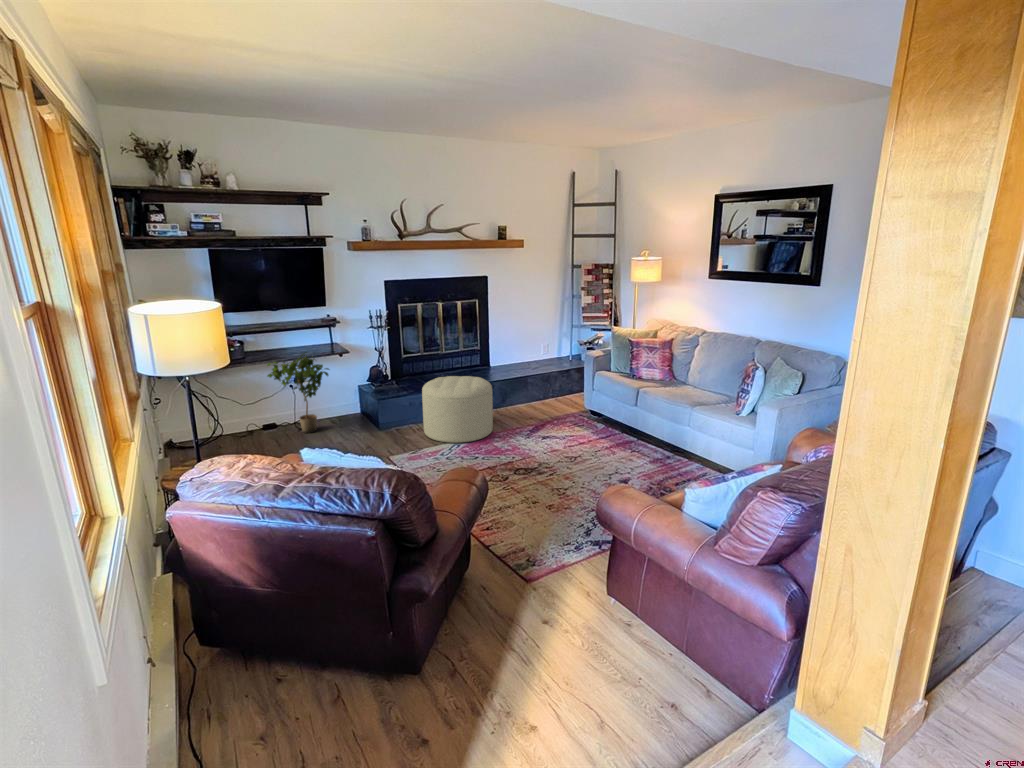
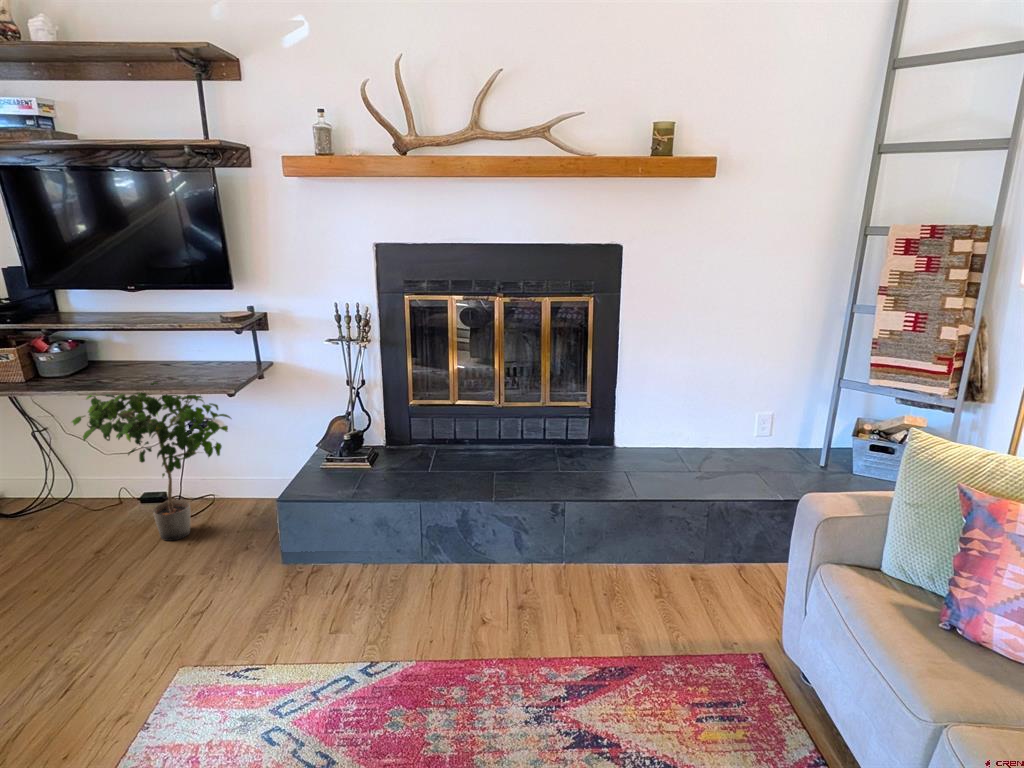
ottoman: present [422,376,493,443] -> none [300,484,493,700]

